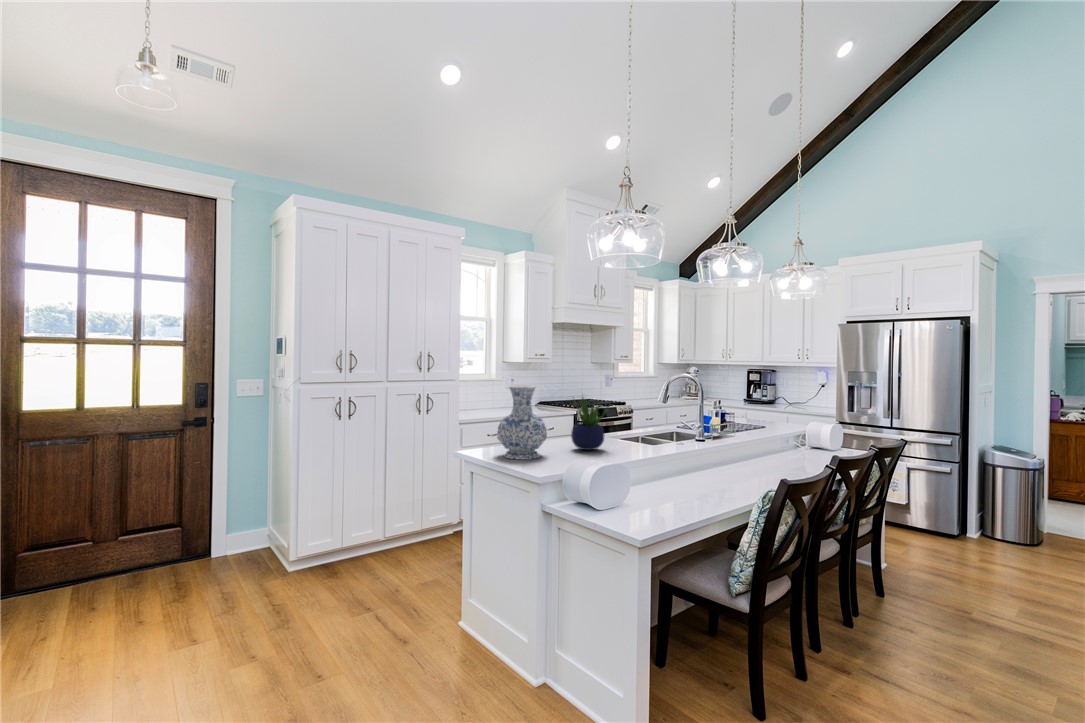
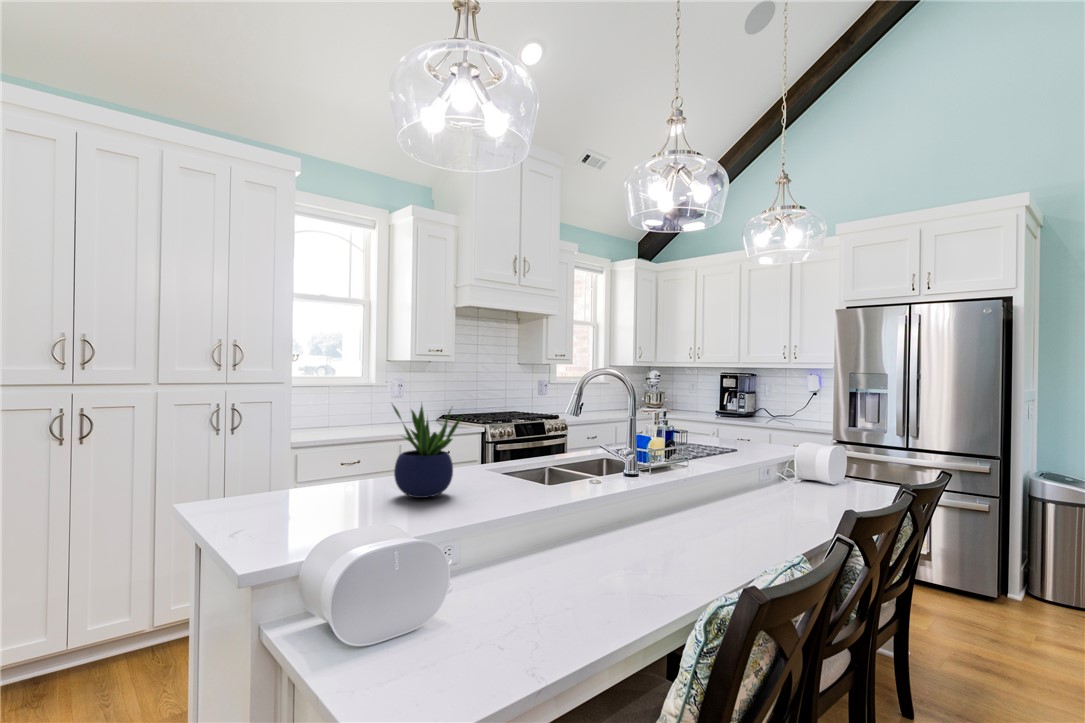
vase: present [497,385,547,460] -> none [232,383,334,522]

